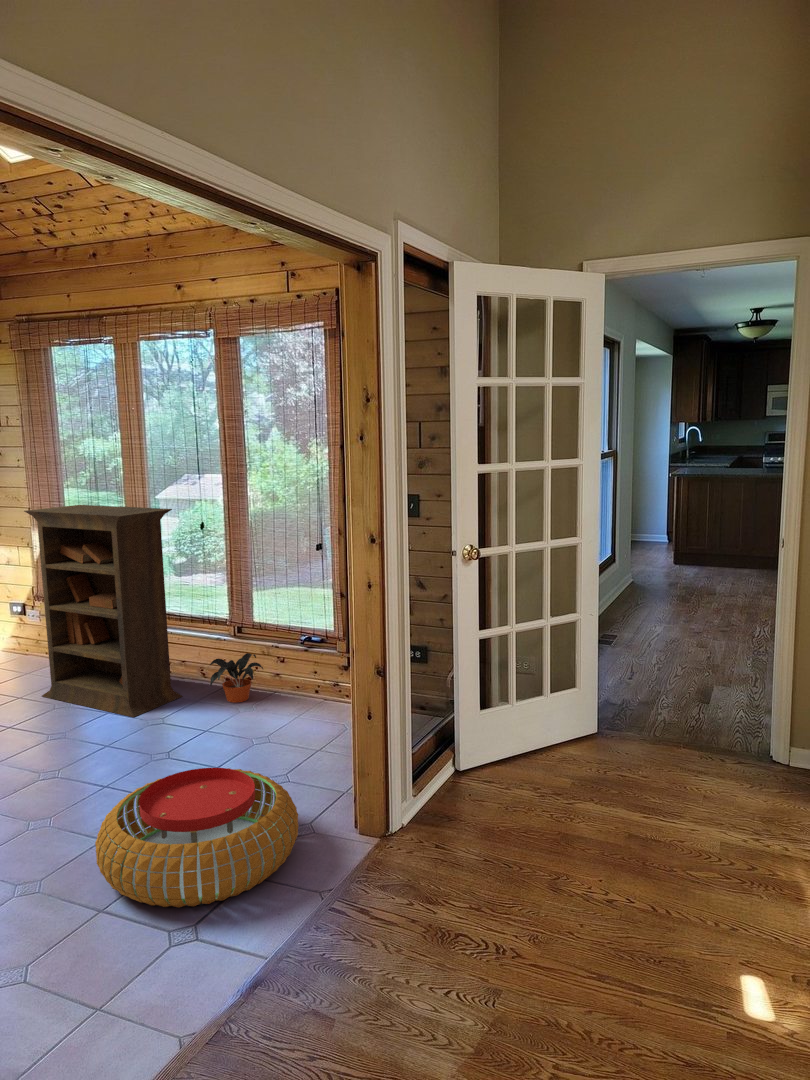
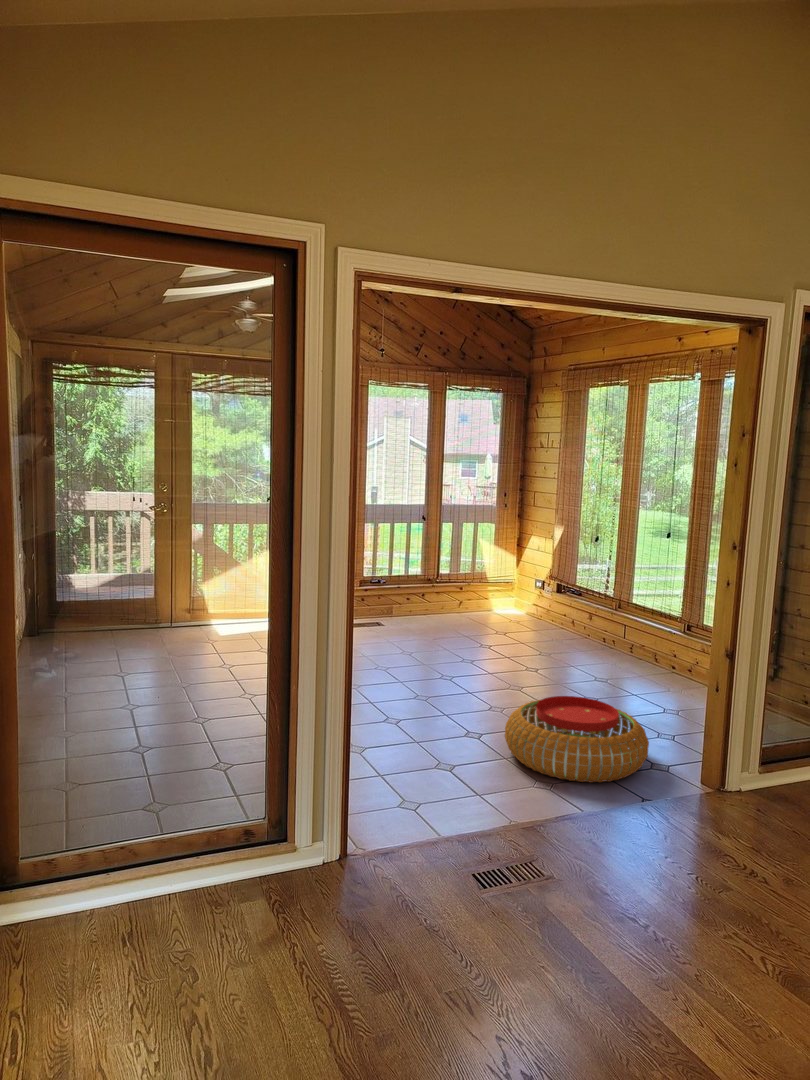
bookcase: present [24,505,182,717] -> none [535,509,643,673]
potted plant: present [210,653,263,703] -> none [649,645,698,685]

